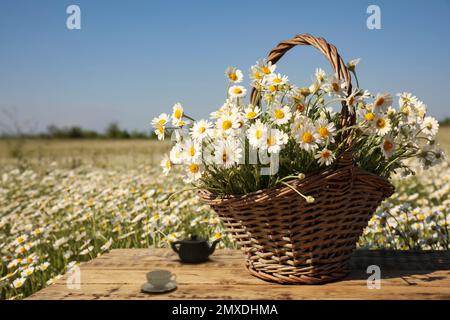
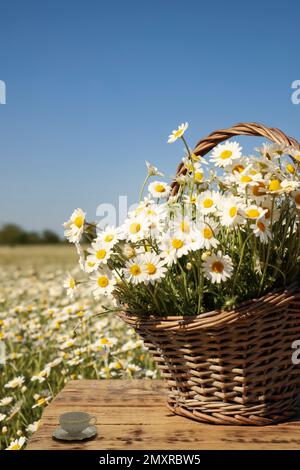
teapot: present [172,234,220,263] -> none [75,367,136,403]

